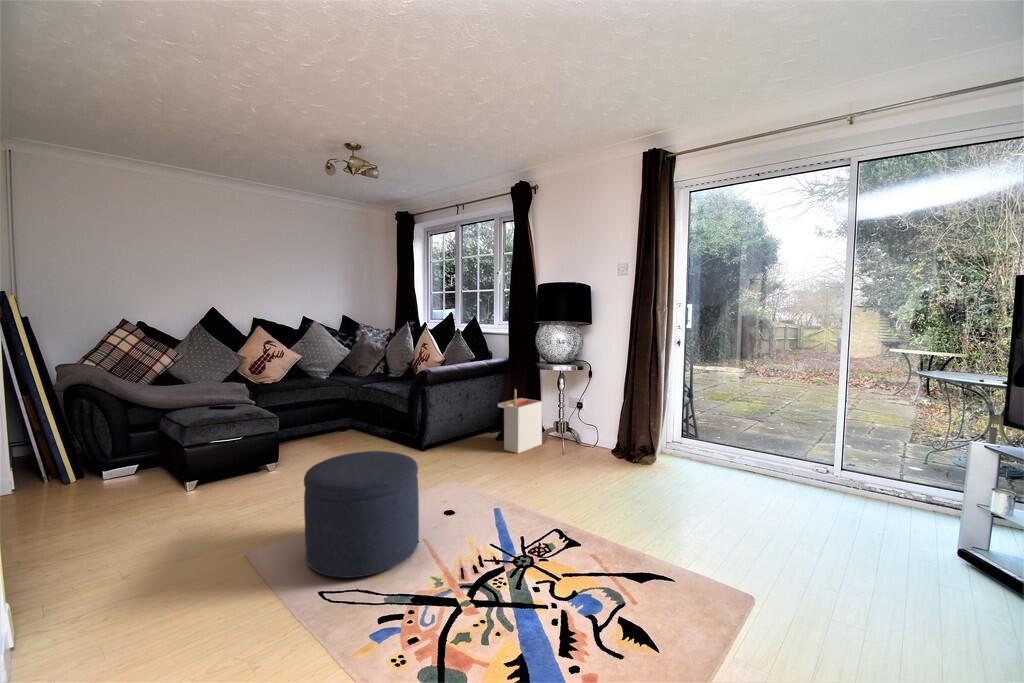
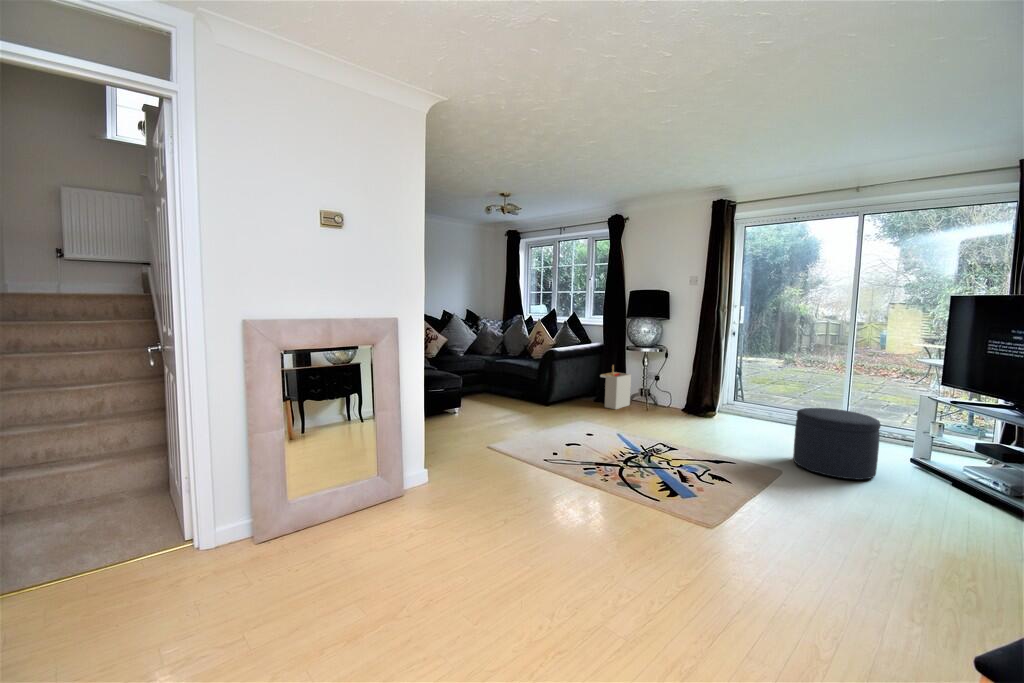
ottoman: present [304,451,419,578] -> present [793,408,881,480]

